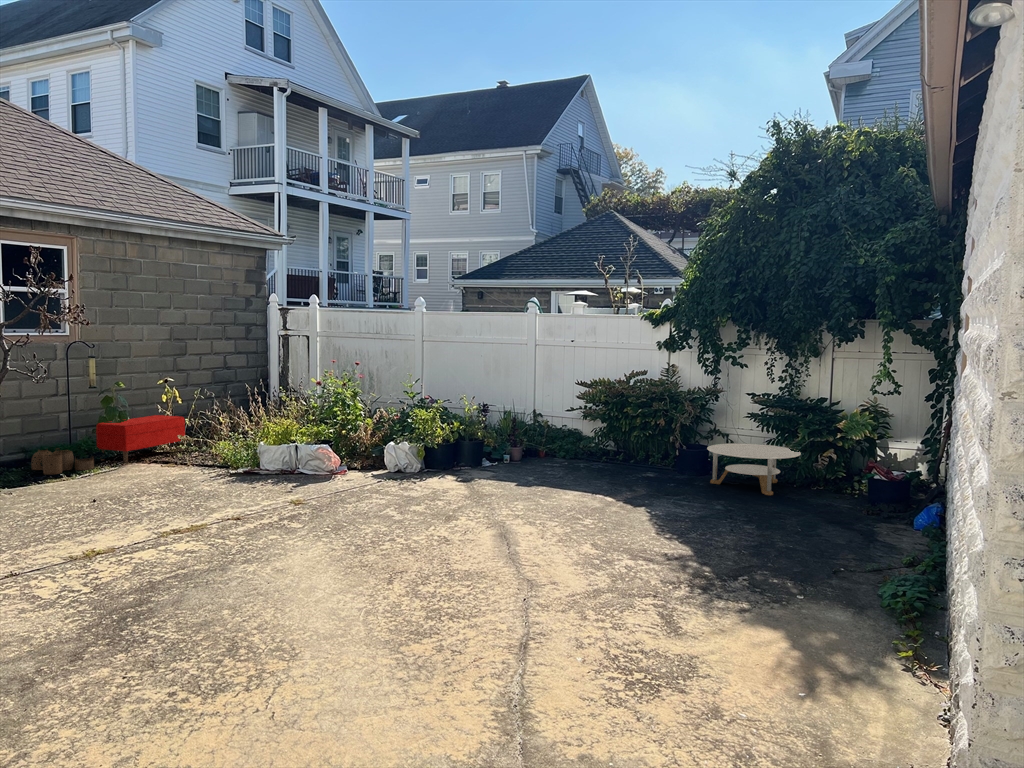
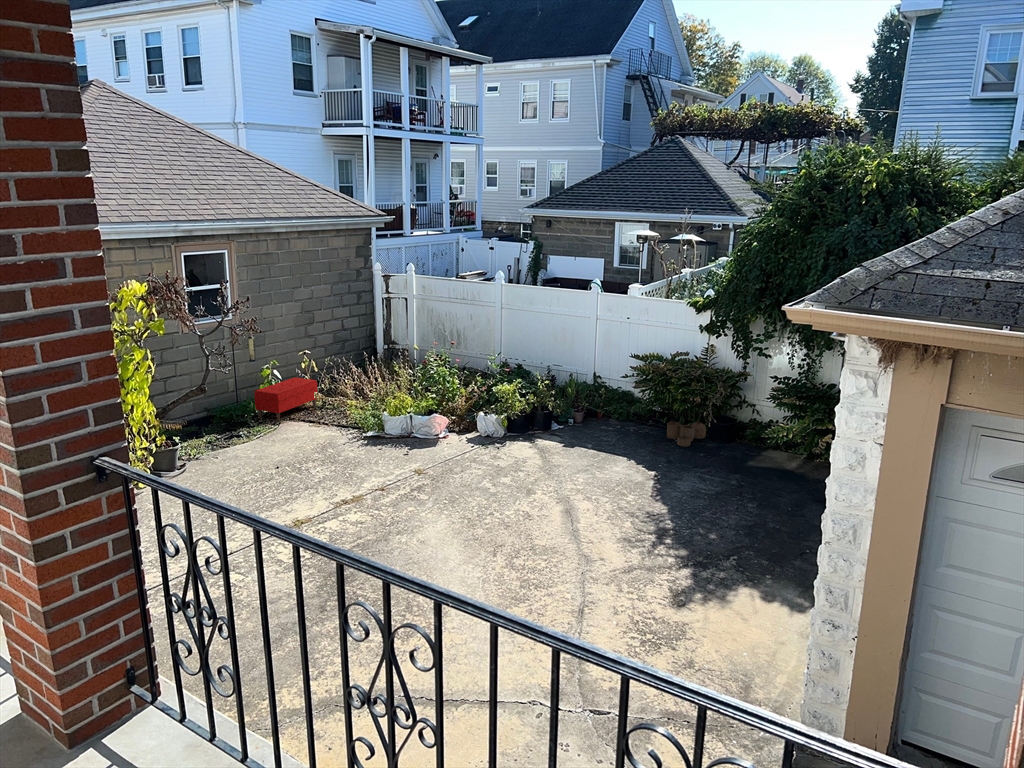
round table: present [707,443,801,495] -> none [732,421,806,470]
woven basket: present [31,450,94,474] -> present [667,421,706,446]

